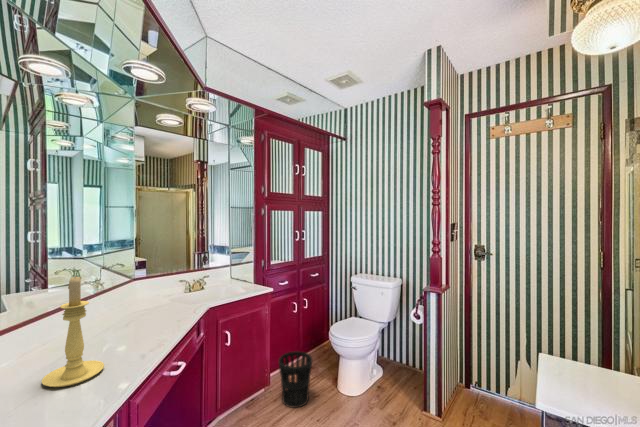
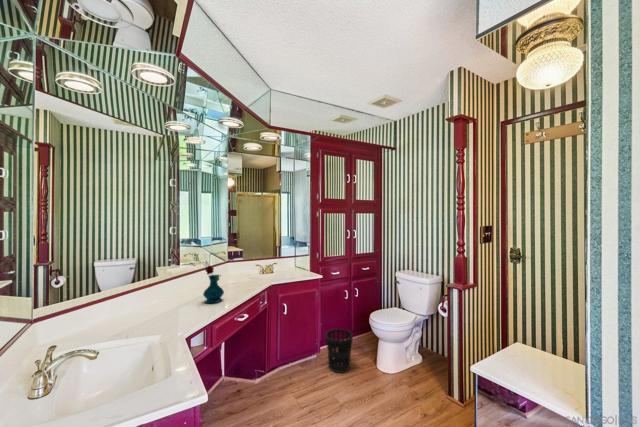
candle holder: present [42,276,104,387] -> none [168,256,199,319]
vase: none [108,287,144,347] -> present [203,266,224,303]

